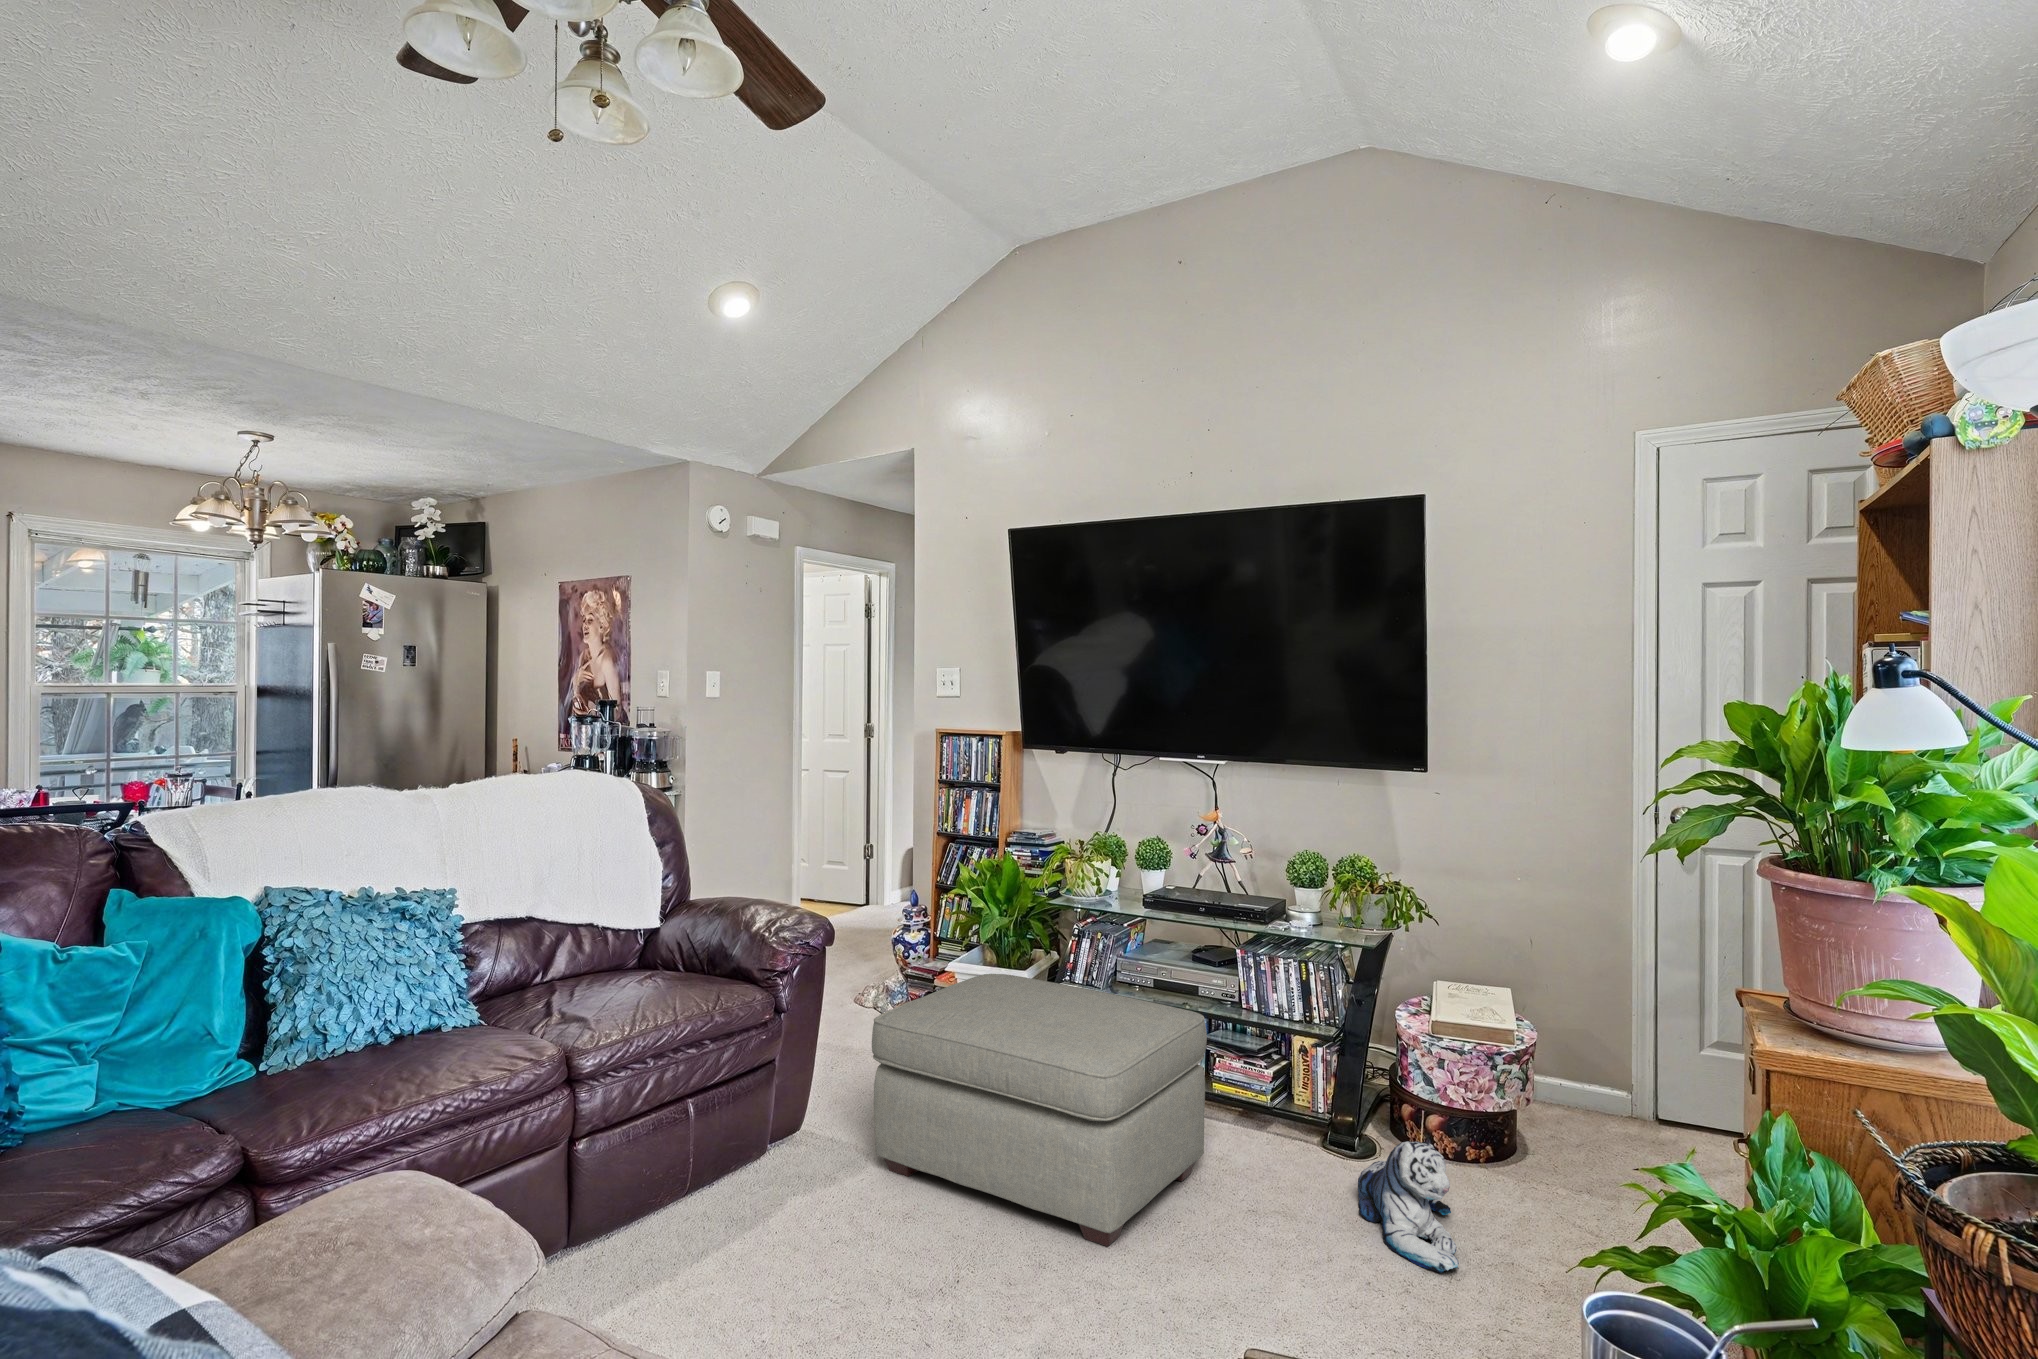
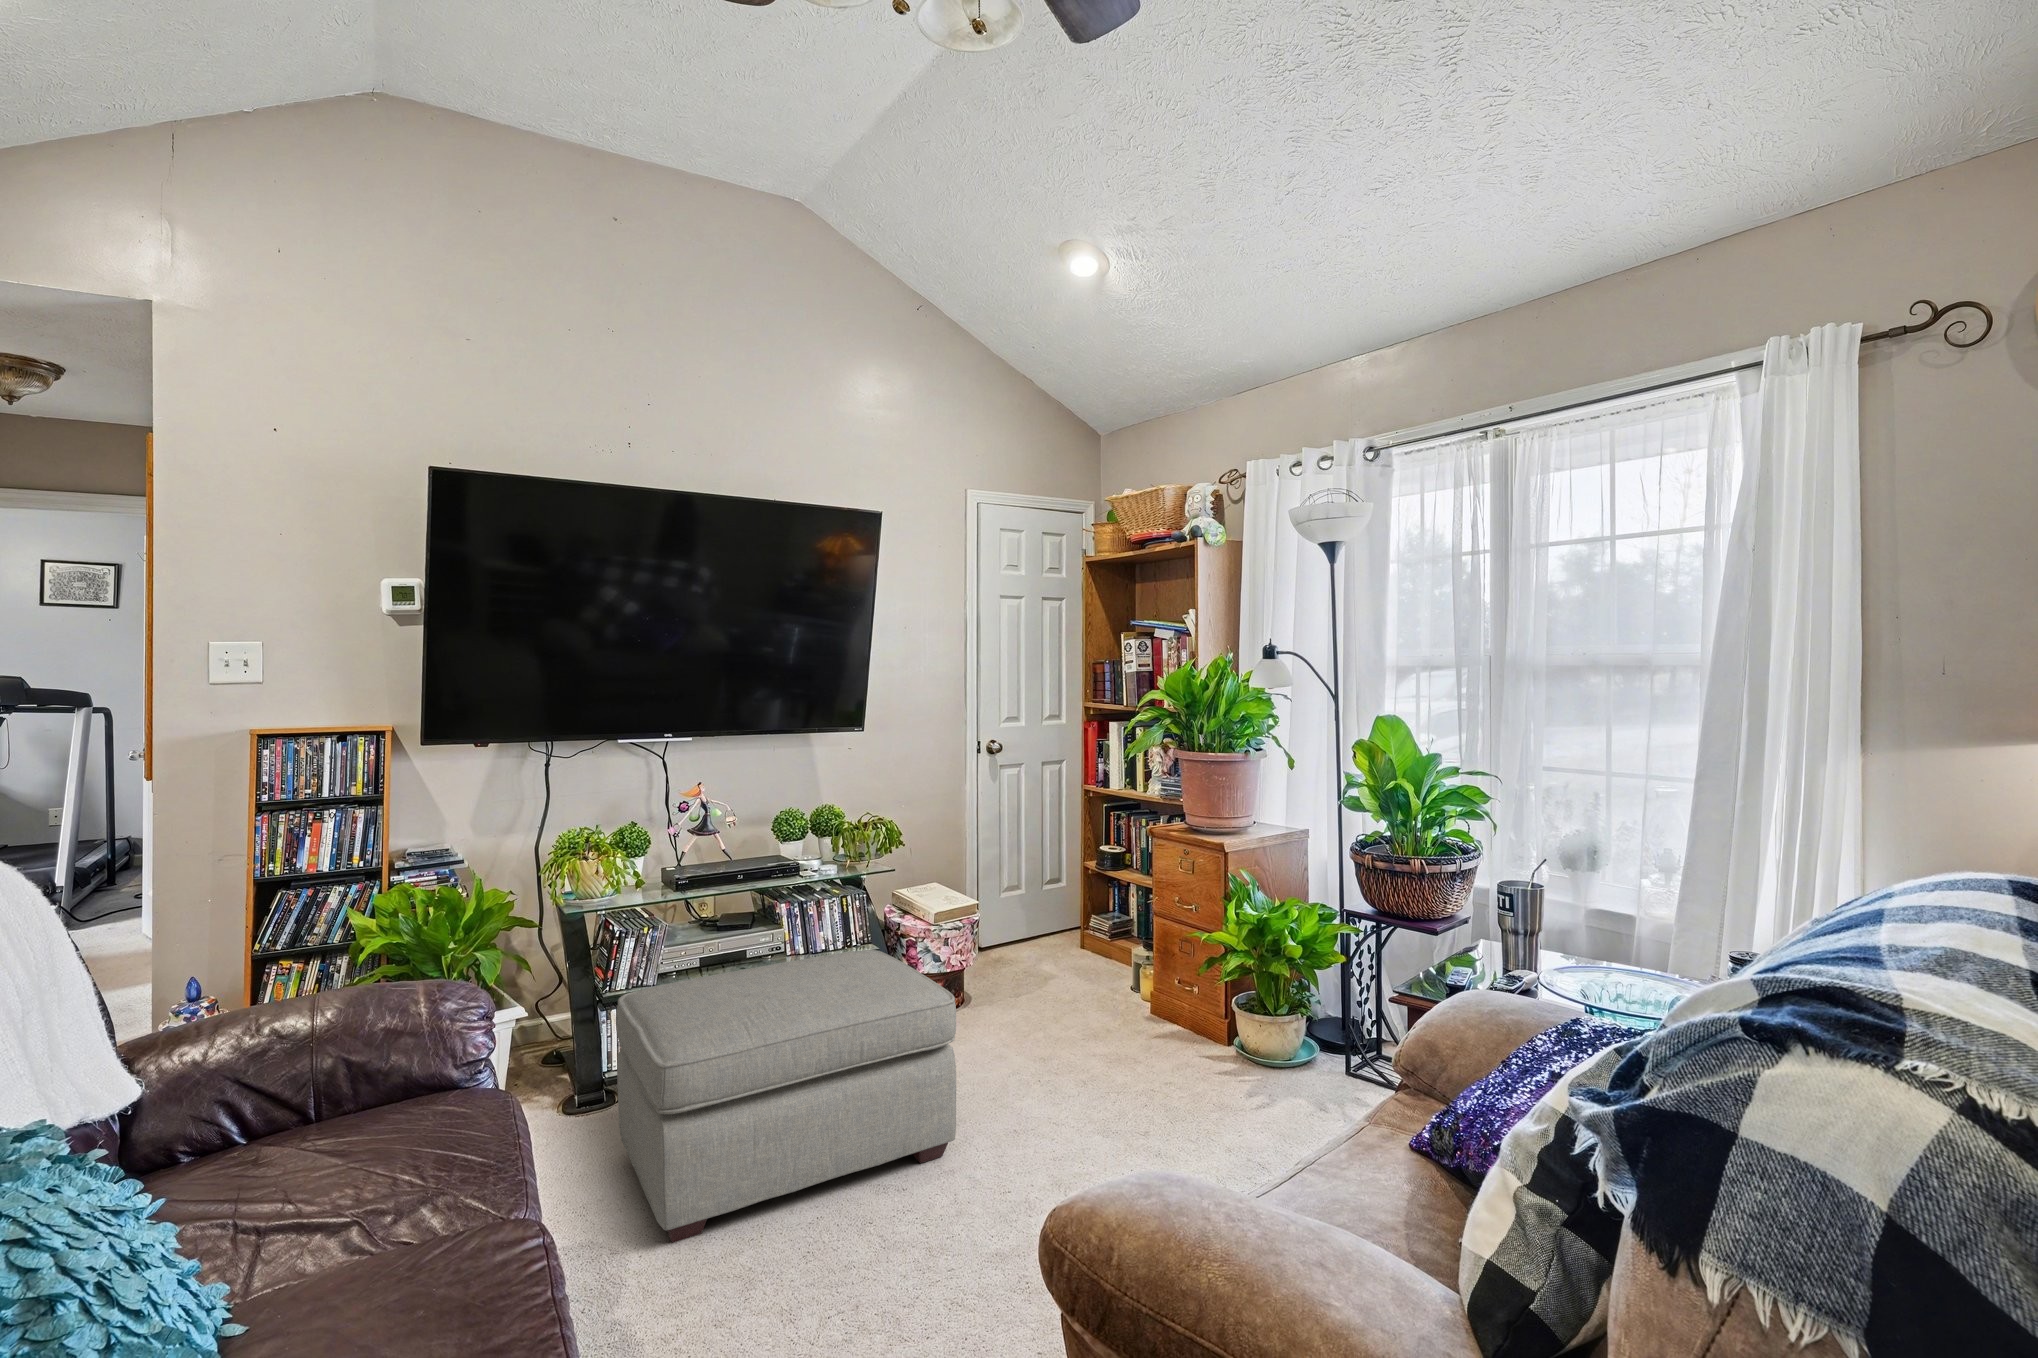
plush toy: present [1358,1142,1459,1273] -> none [964,981,1083,1061]

